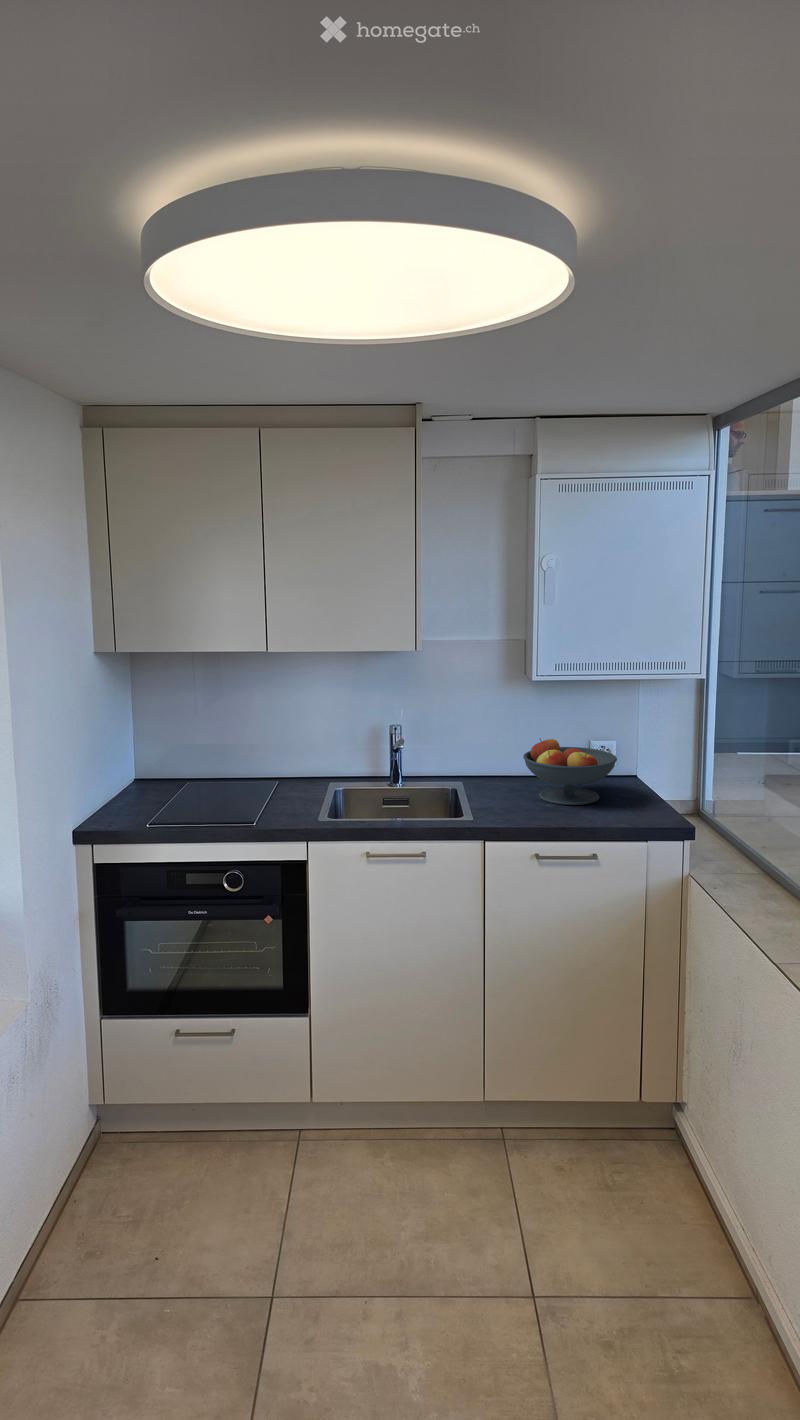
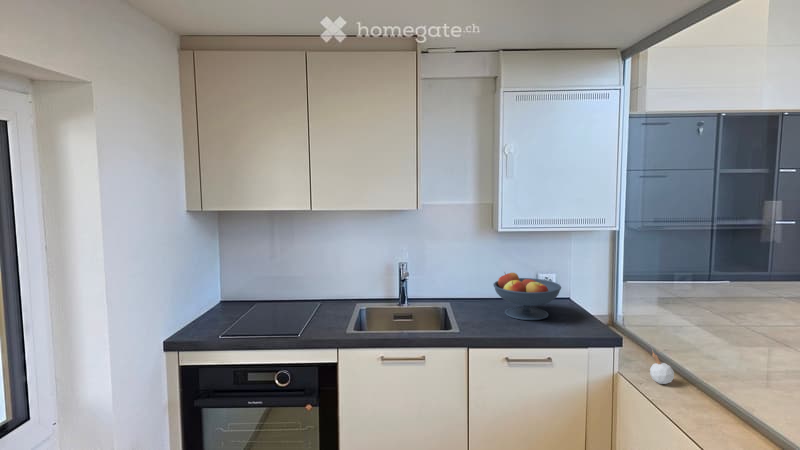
candle: none [721,836,750,885] -> present [650,350,674,384]

